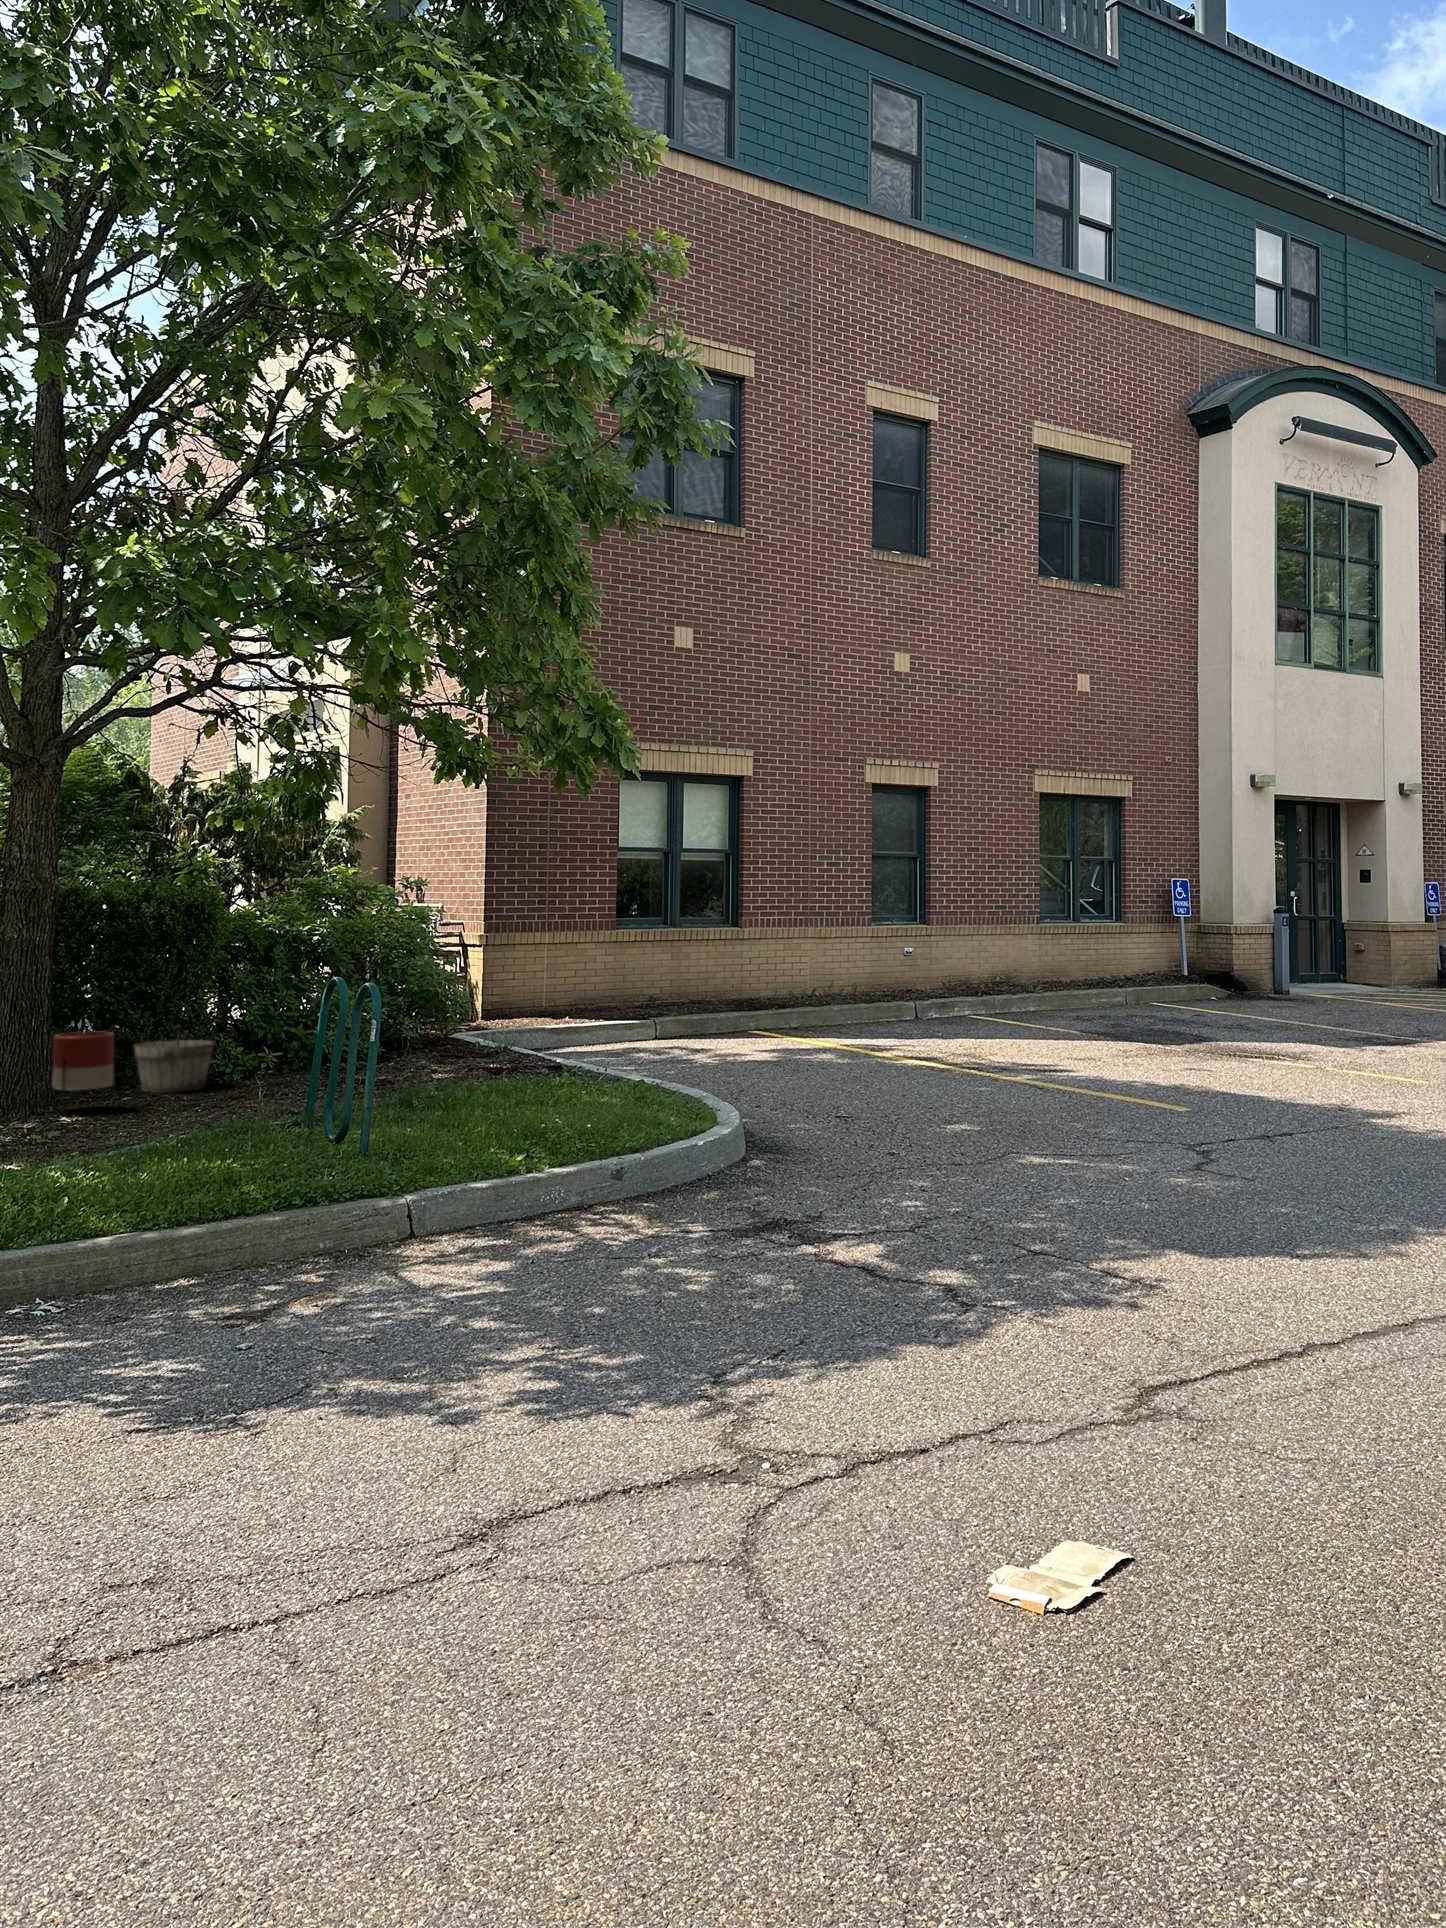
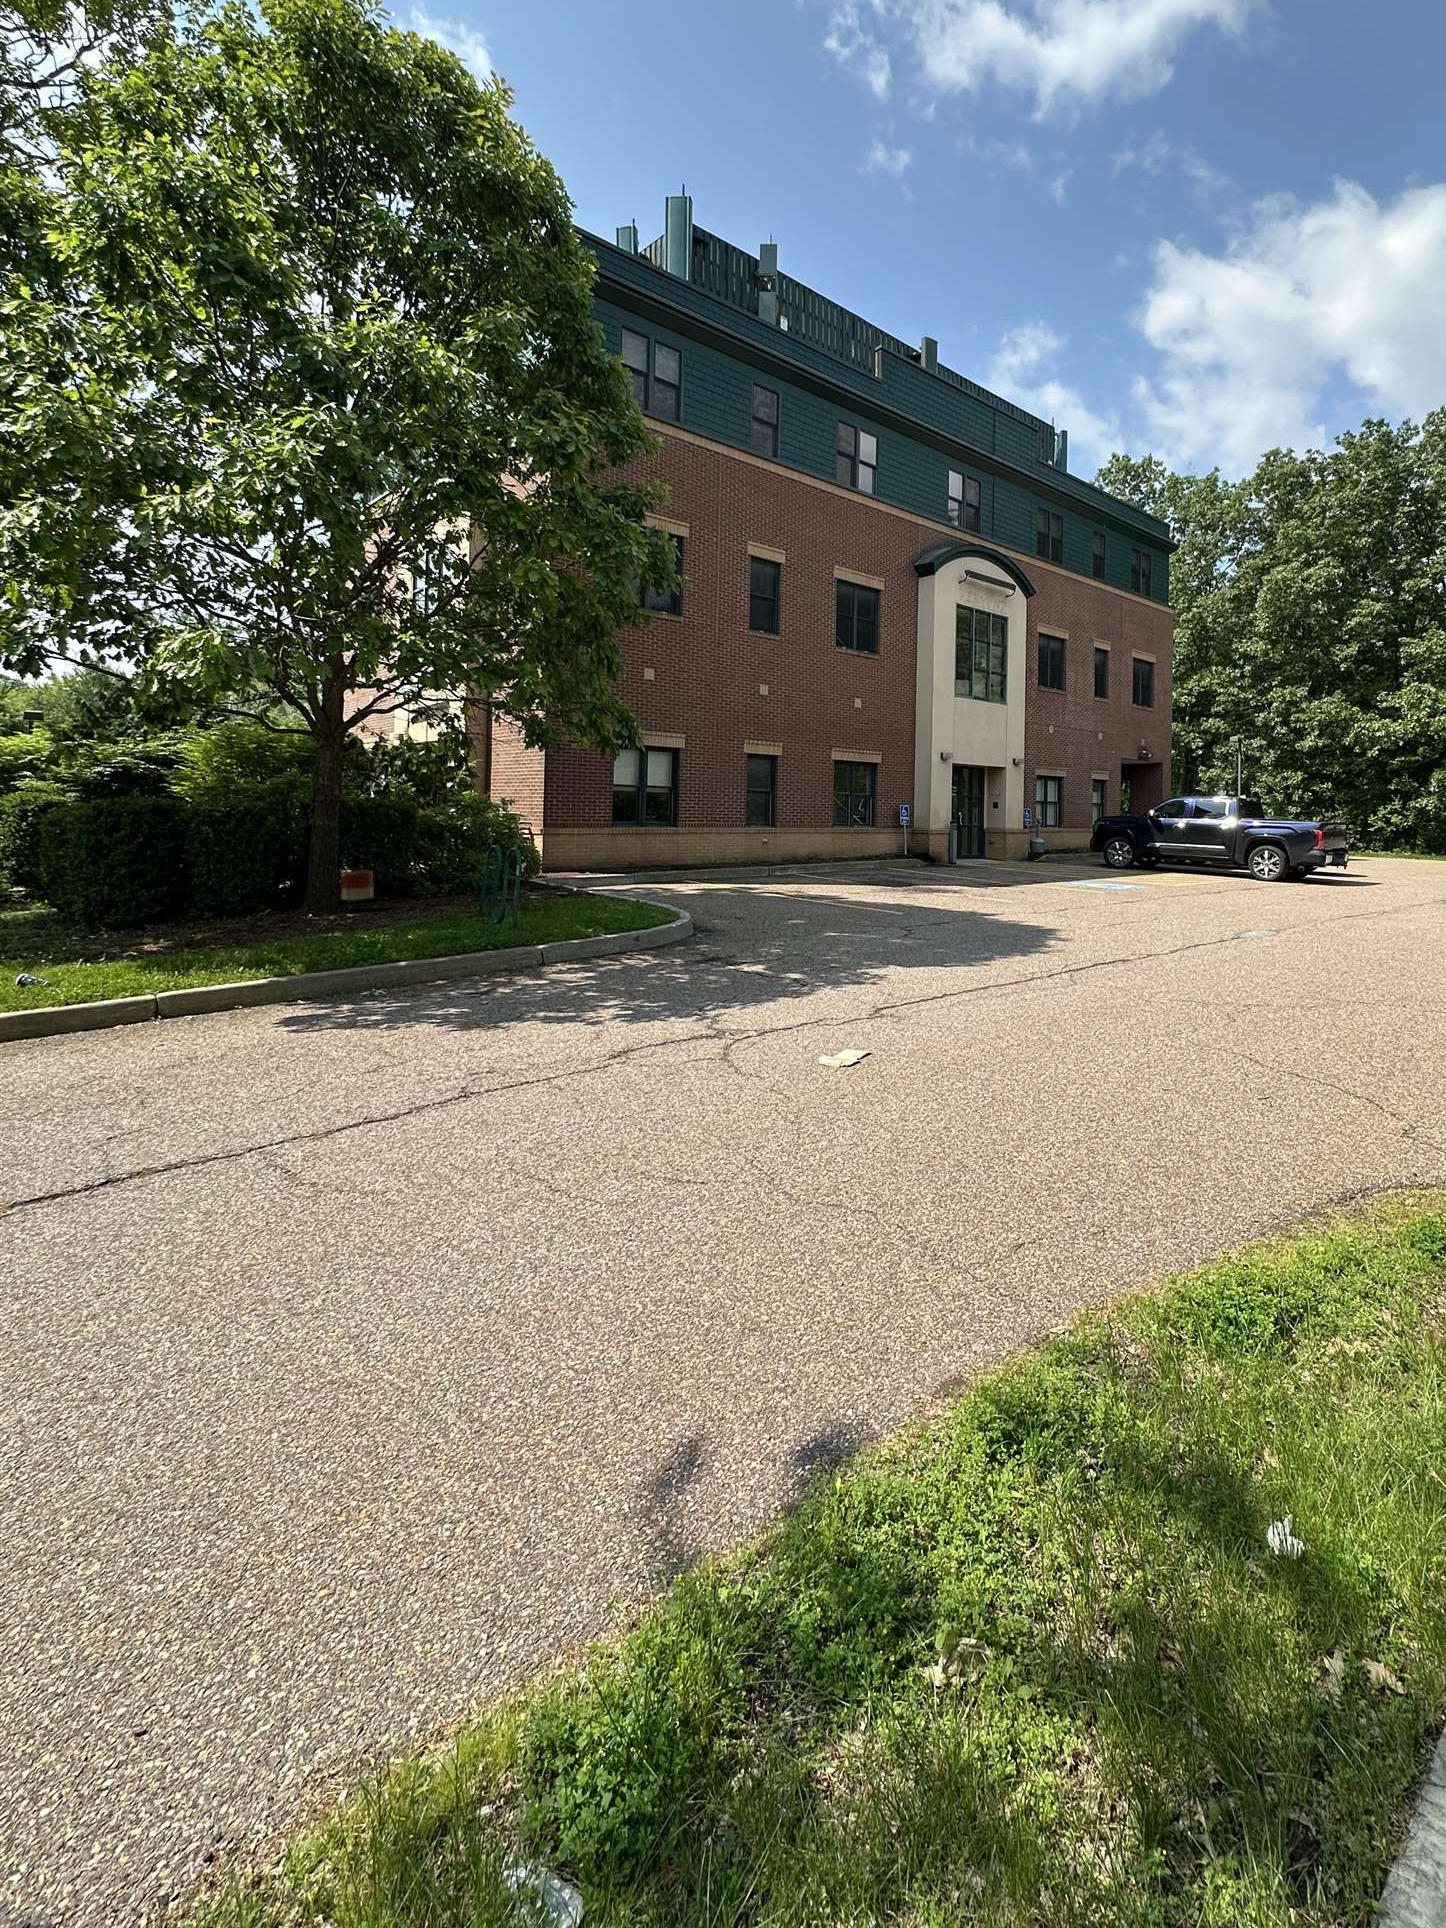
wooden bucket: present [135,1030,214,1093] -> none [379,869,420,902]

